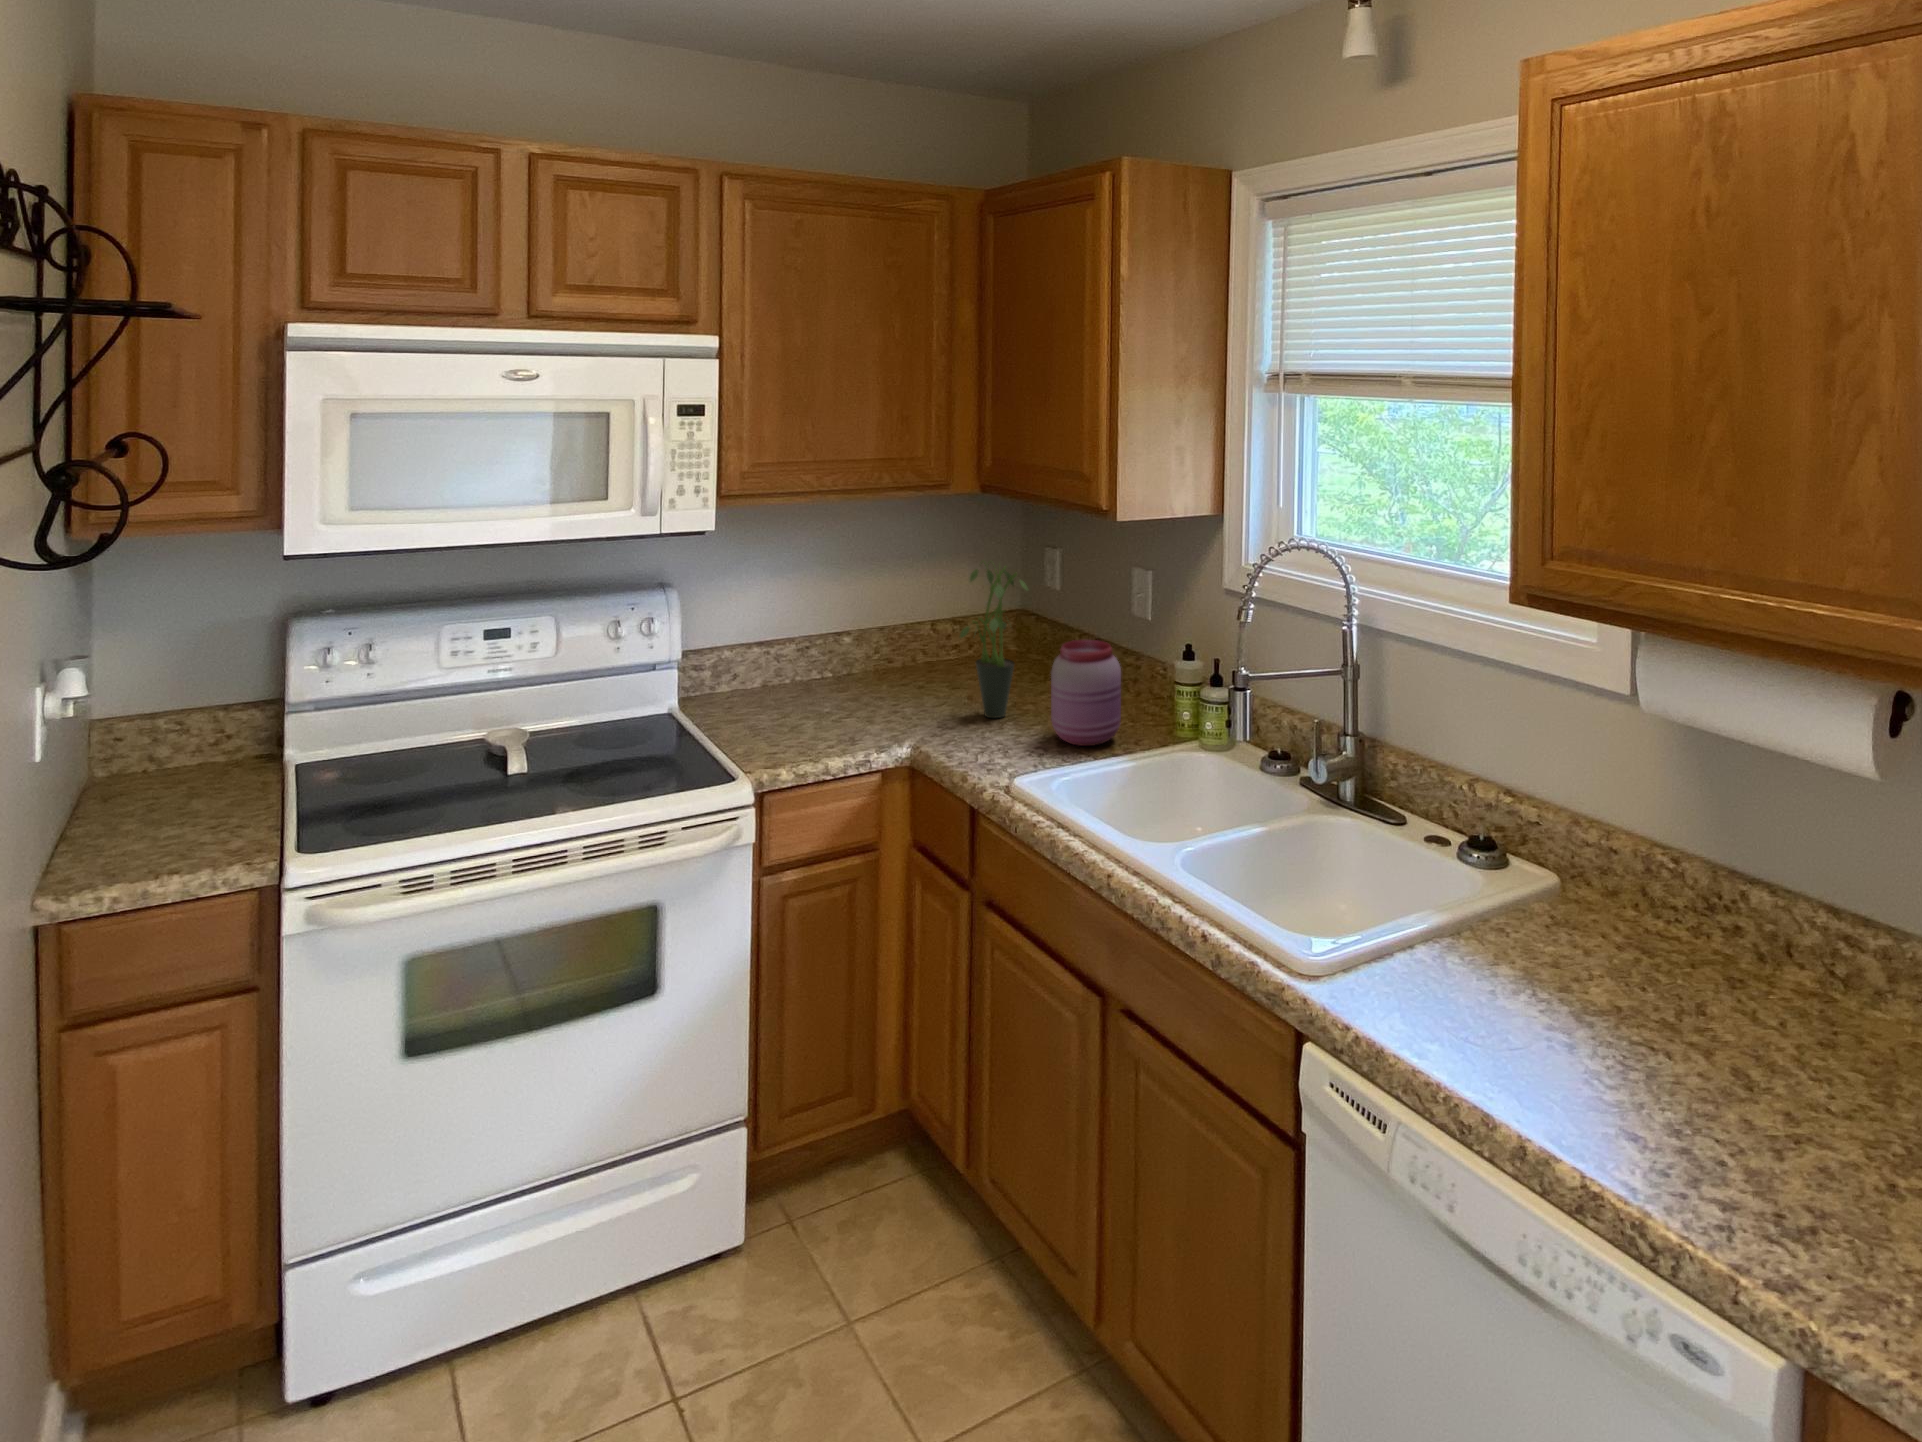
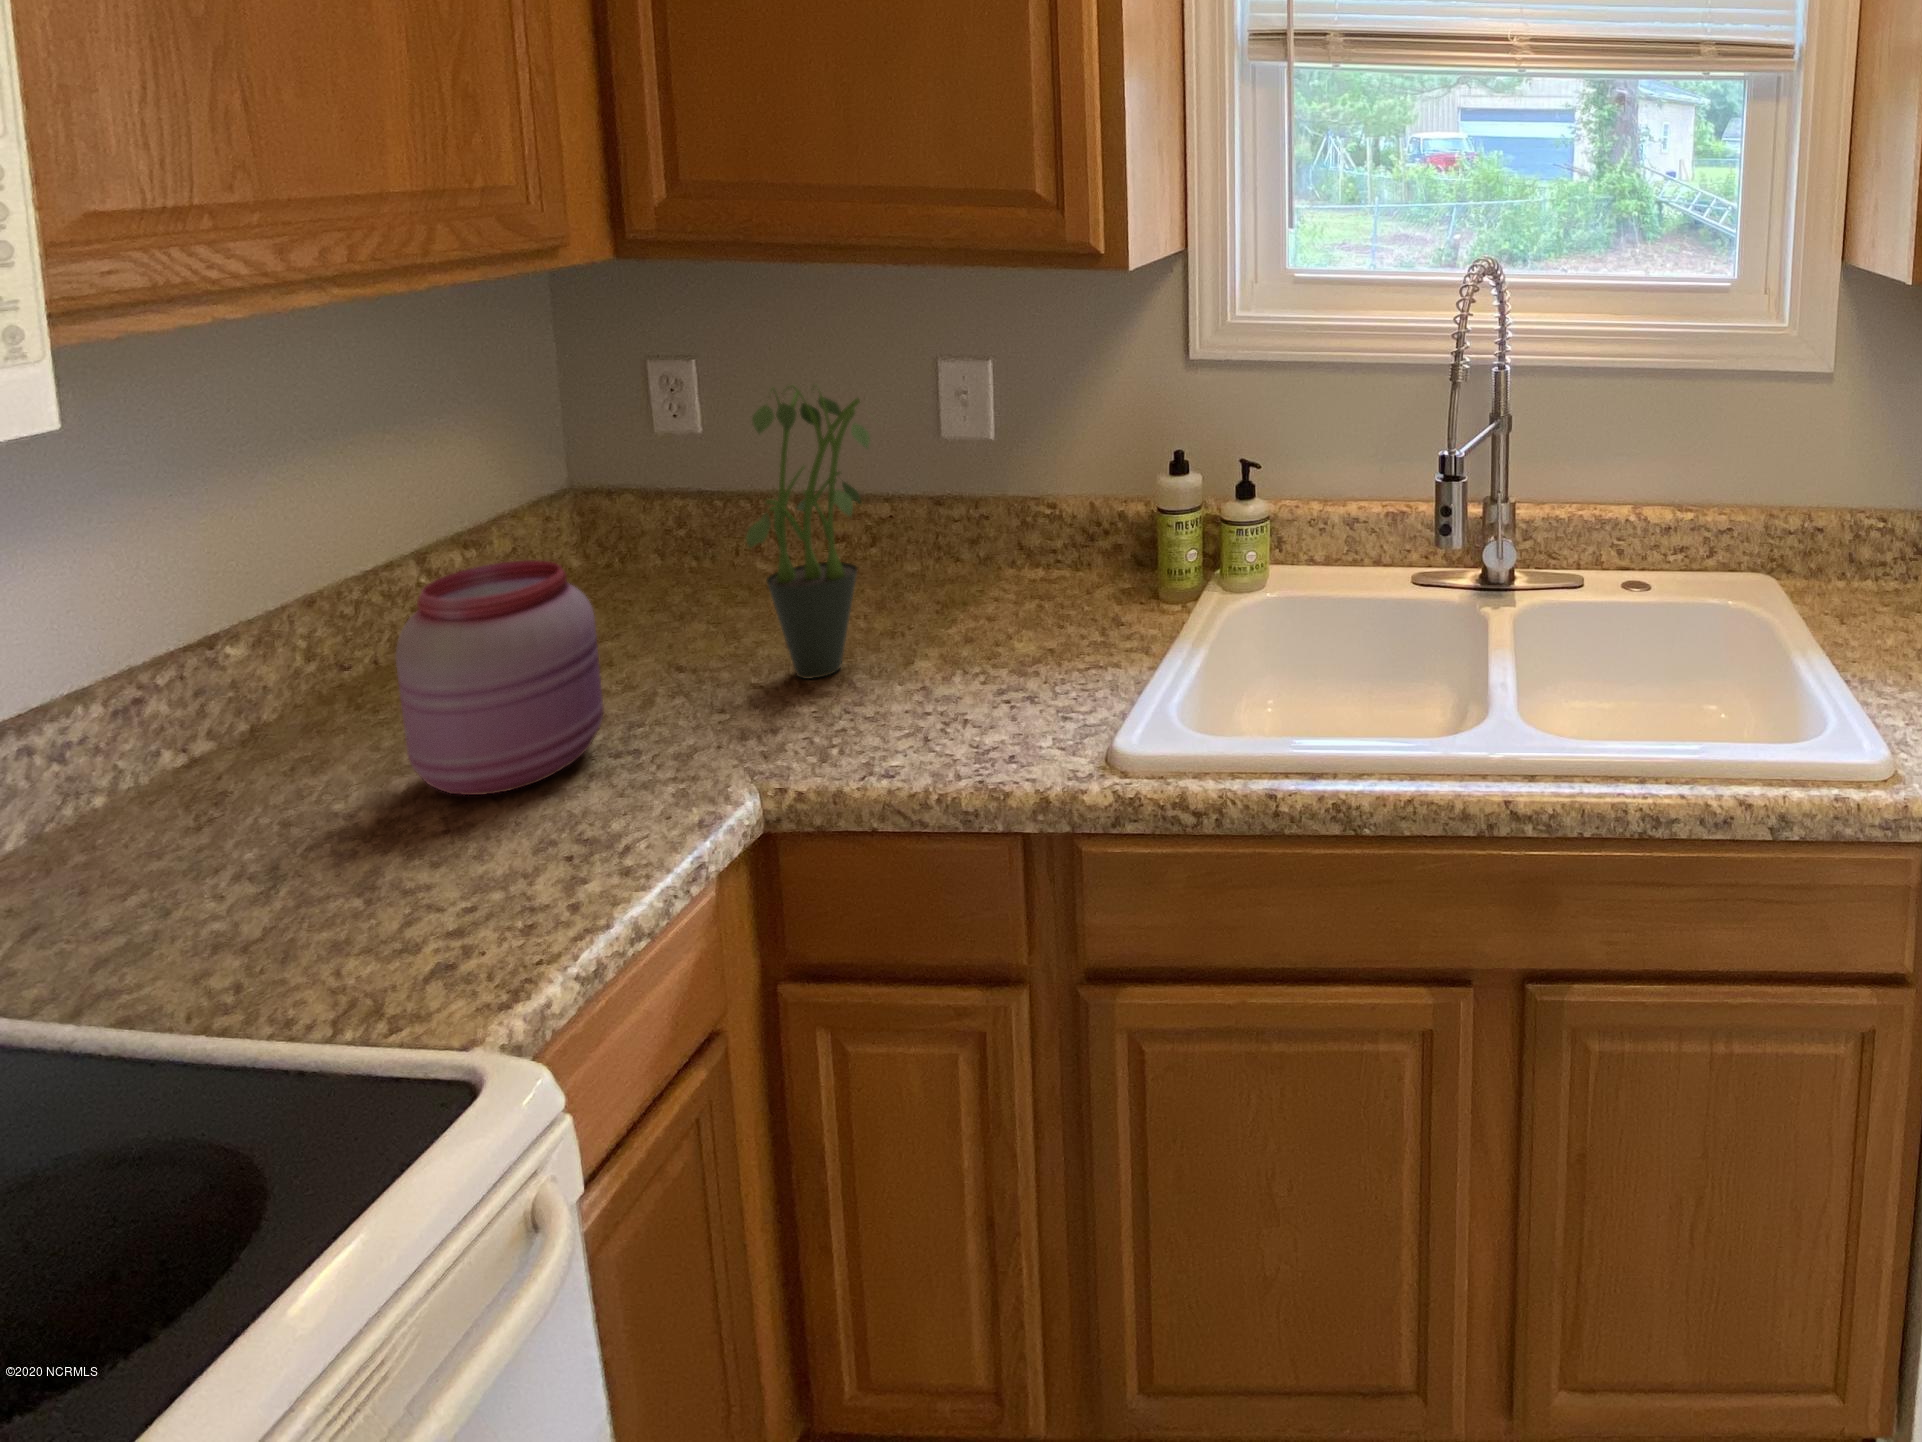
jar: present [1051,640,1121,746] -> present [396,560,604,795]

